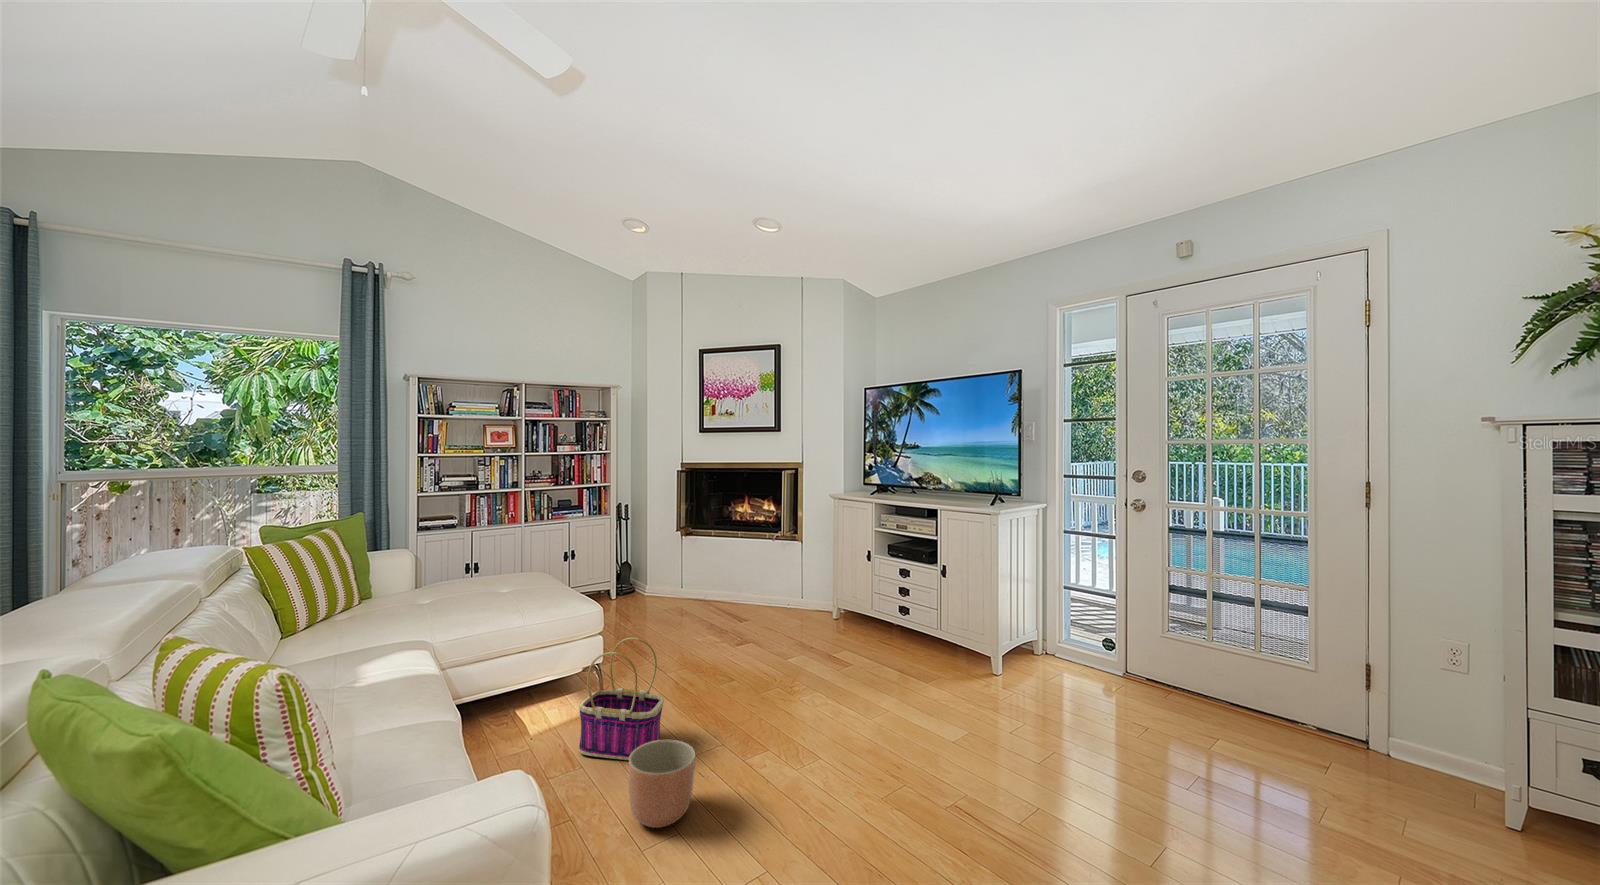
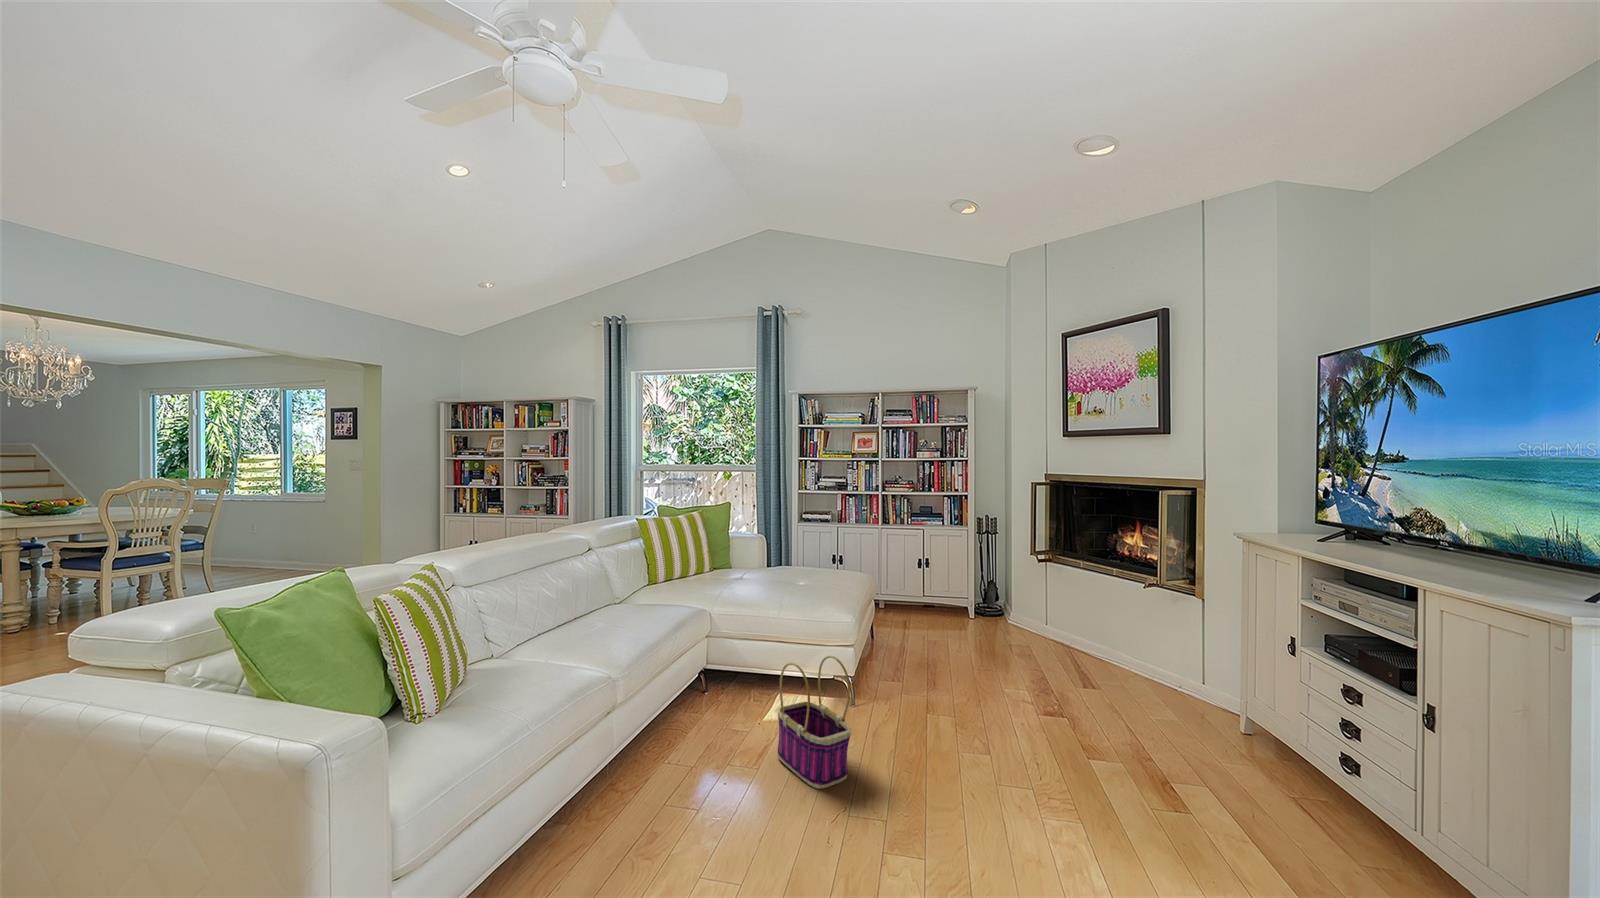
planter: present [629,740,696,828] -> none [738,763,806,855]

